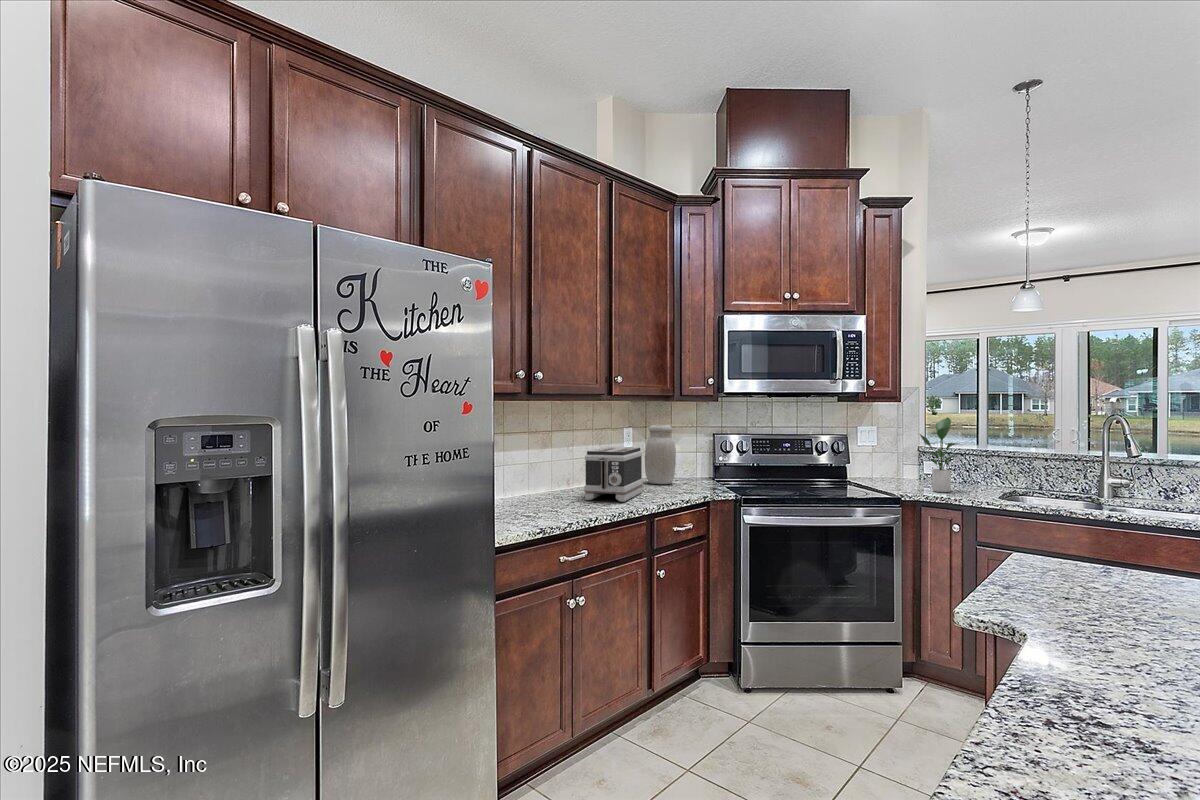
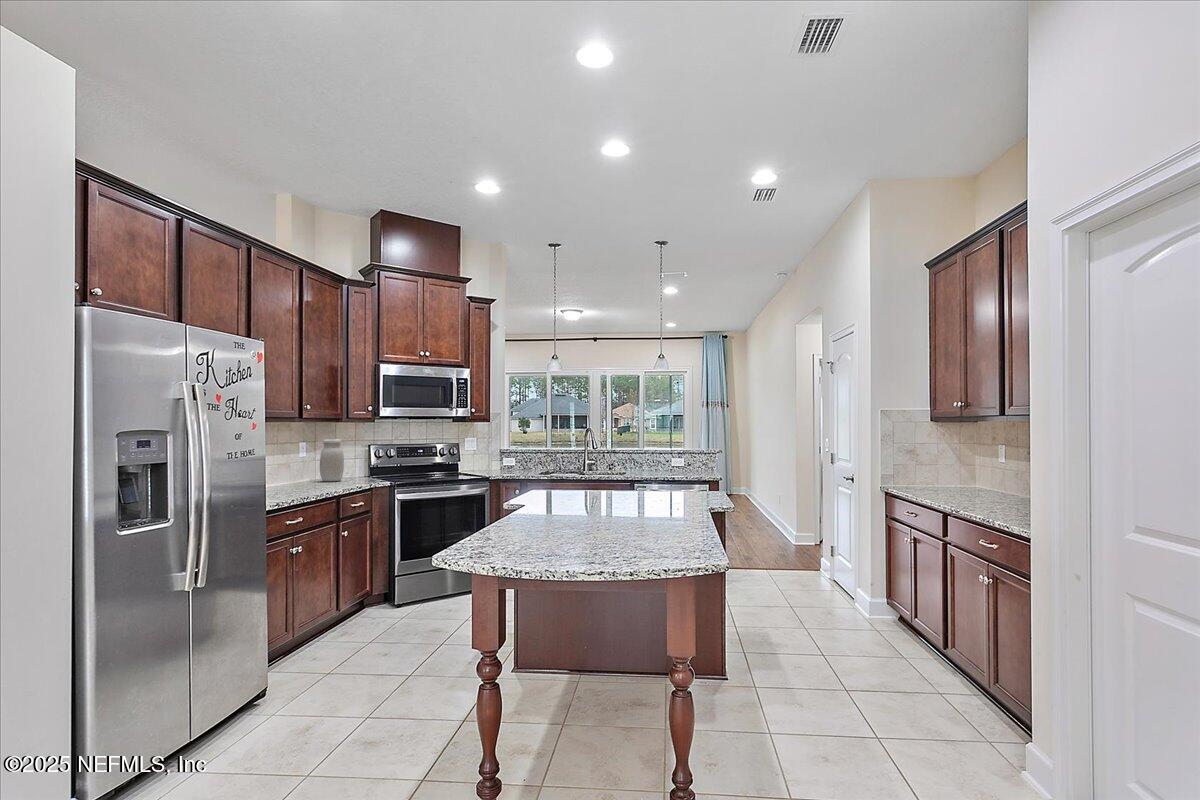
potted plant: present [920,418,959,492] -> none [499,430,522,474]
toaster: present [584,447,643,502] -> none [285,455,324,492]

